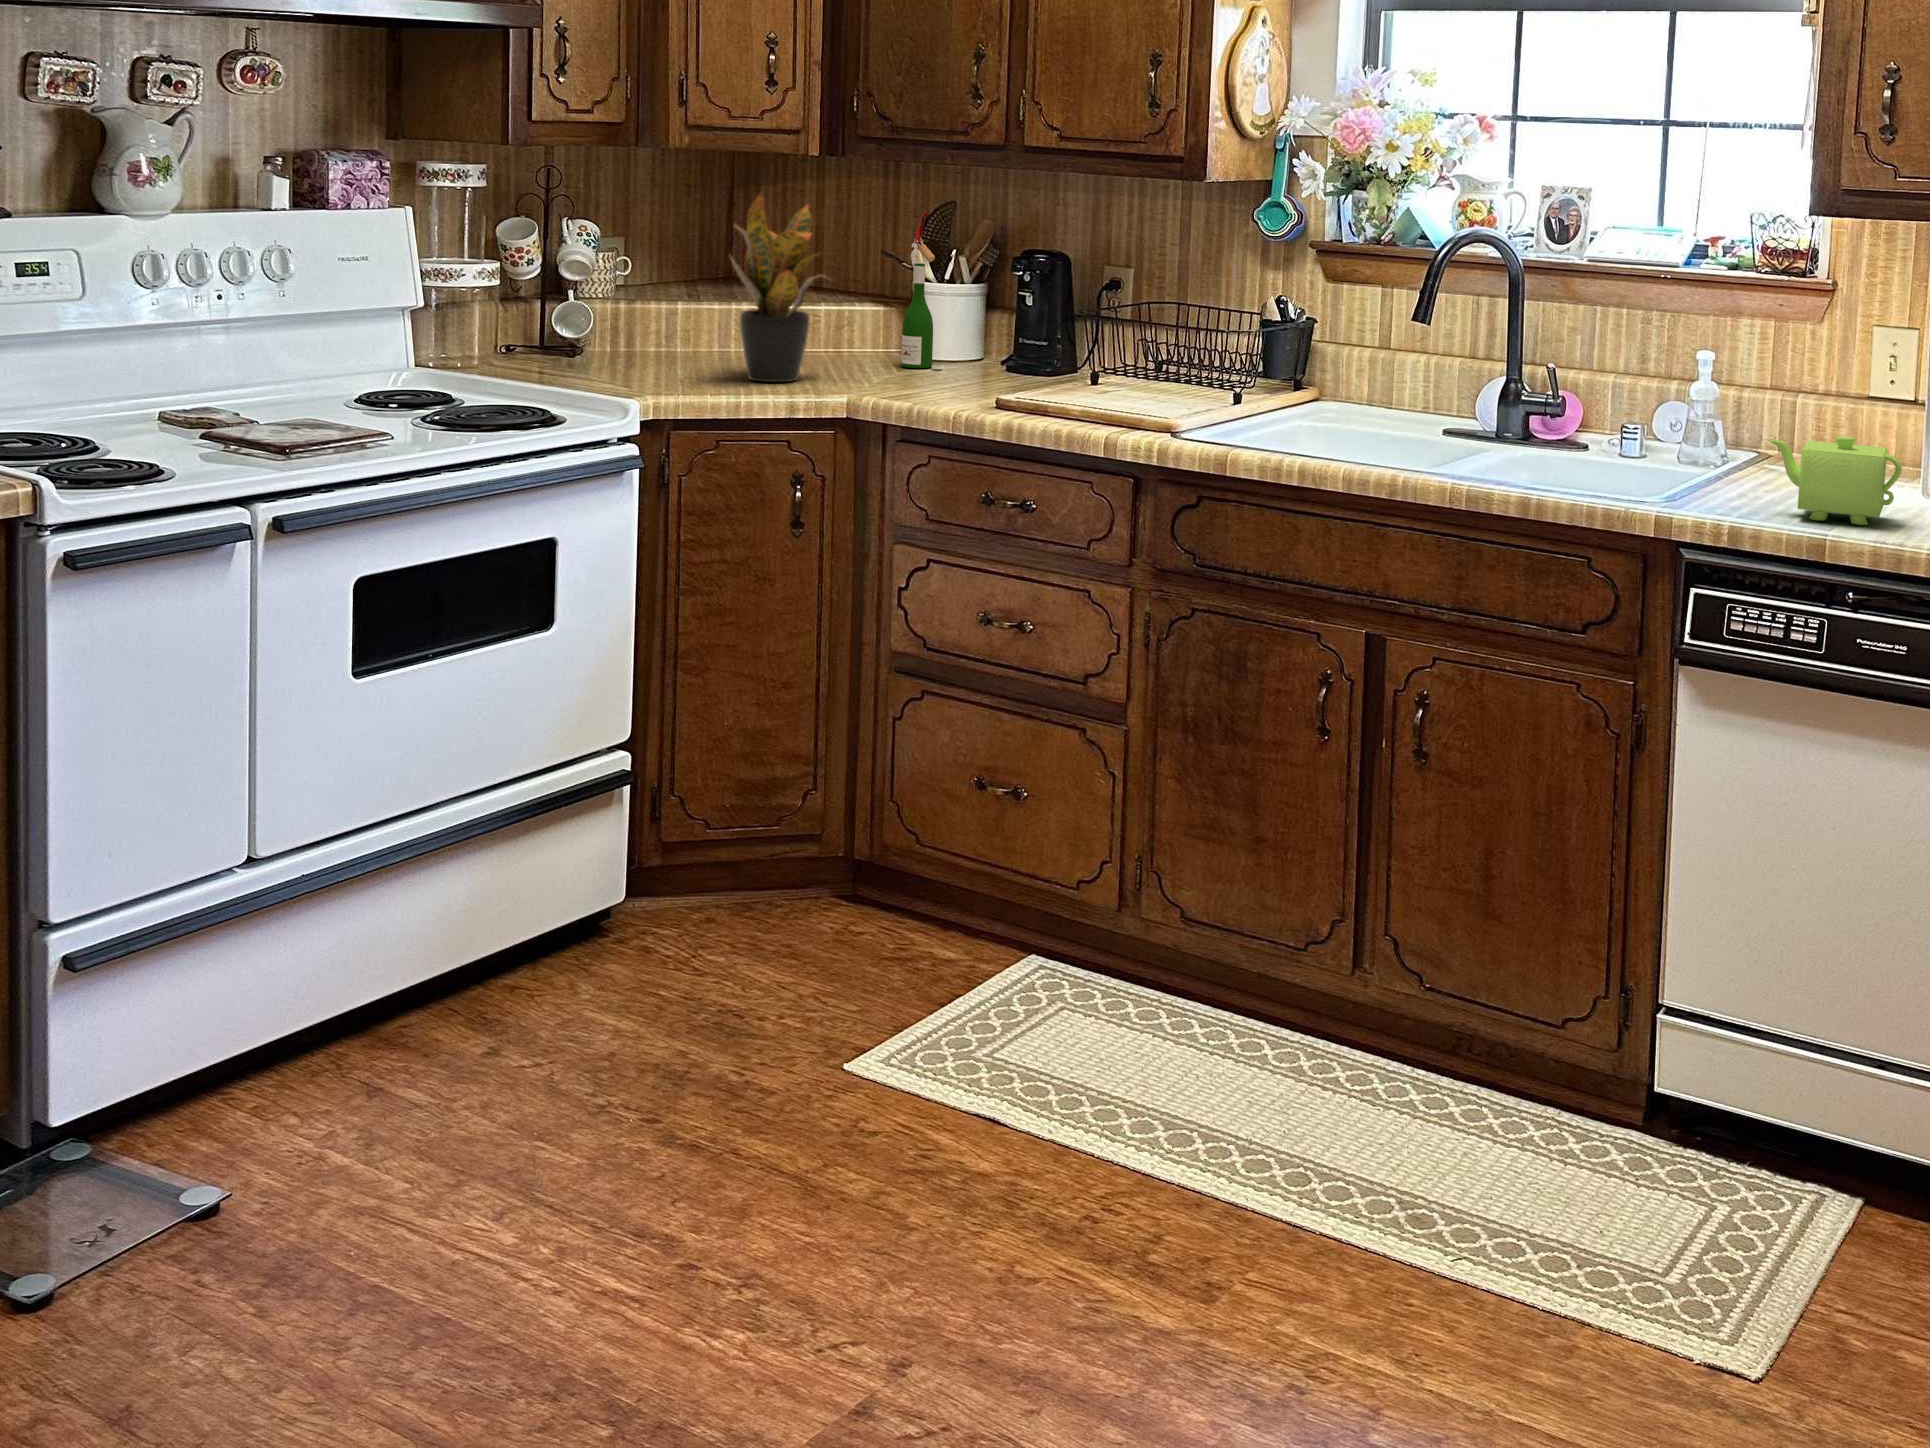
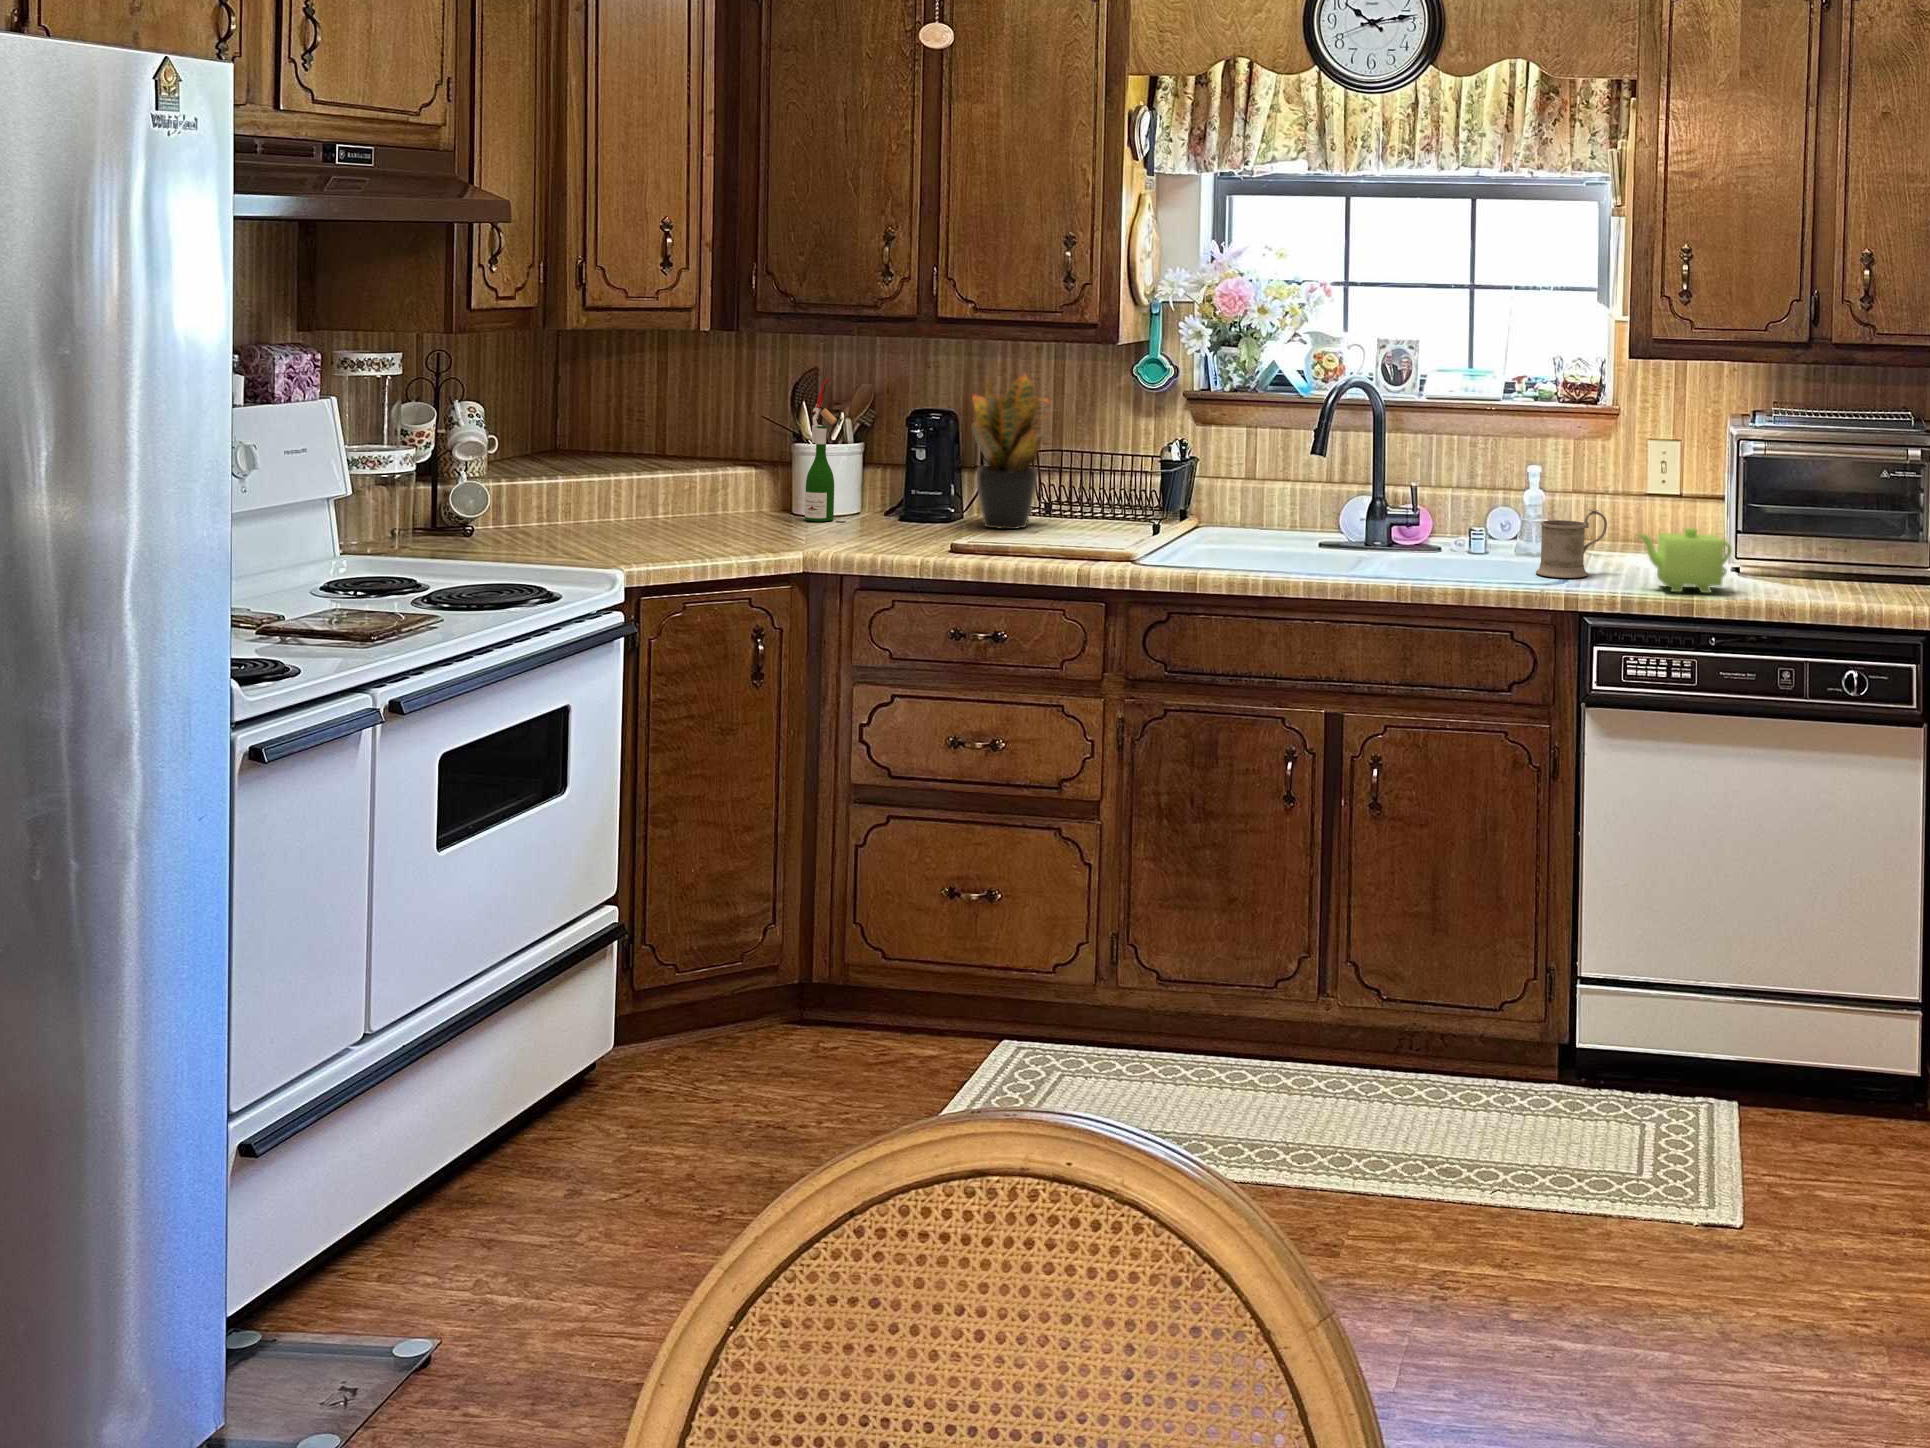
potted plant: present [731,194,824,382] -> present [972,374,1051,529]
mug: none [1657,405,1759,491] -> present [1536,510,1607,578]

